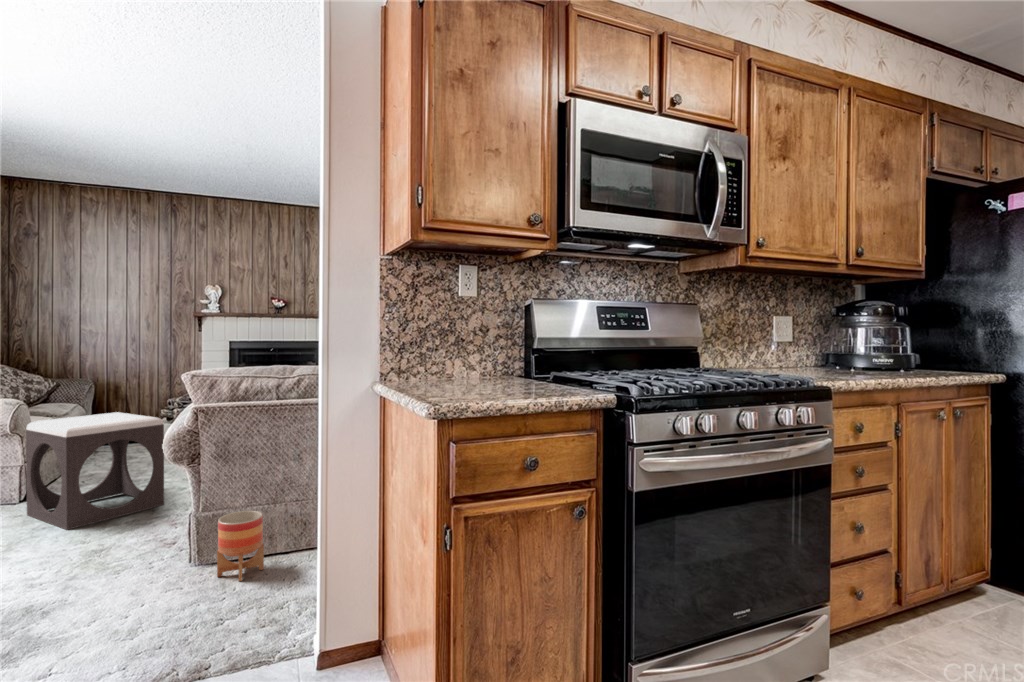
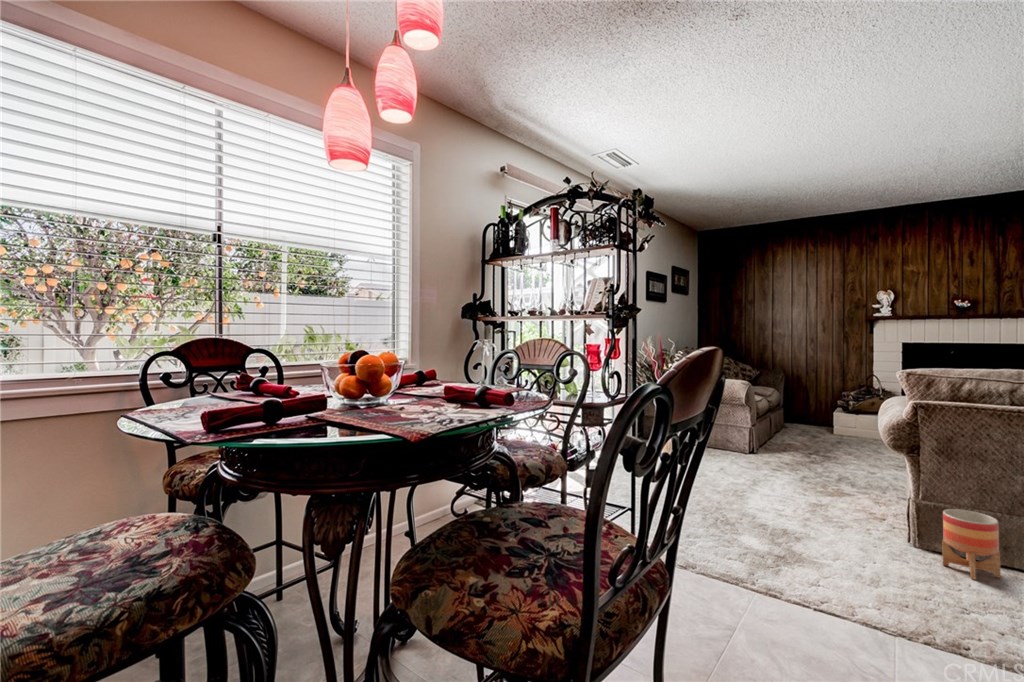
footstool: present [26,412,164,530] -> none [757,399,861,482]

